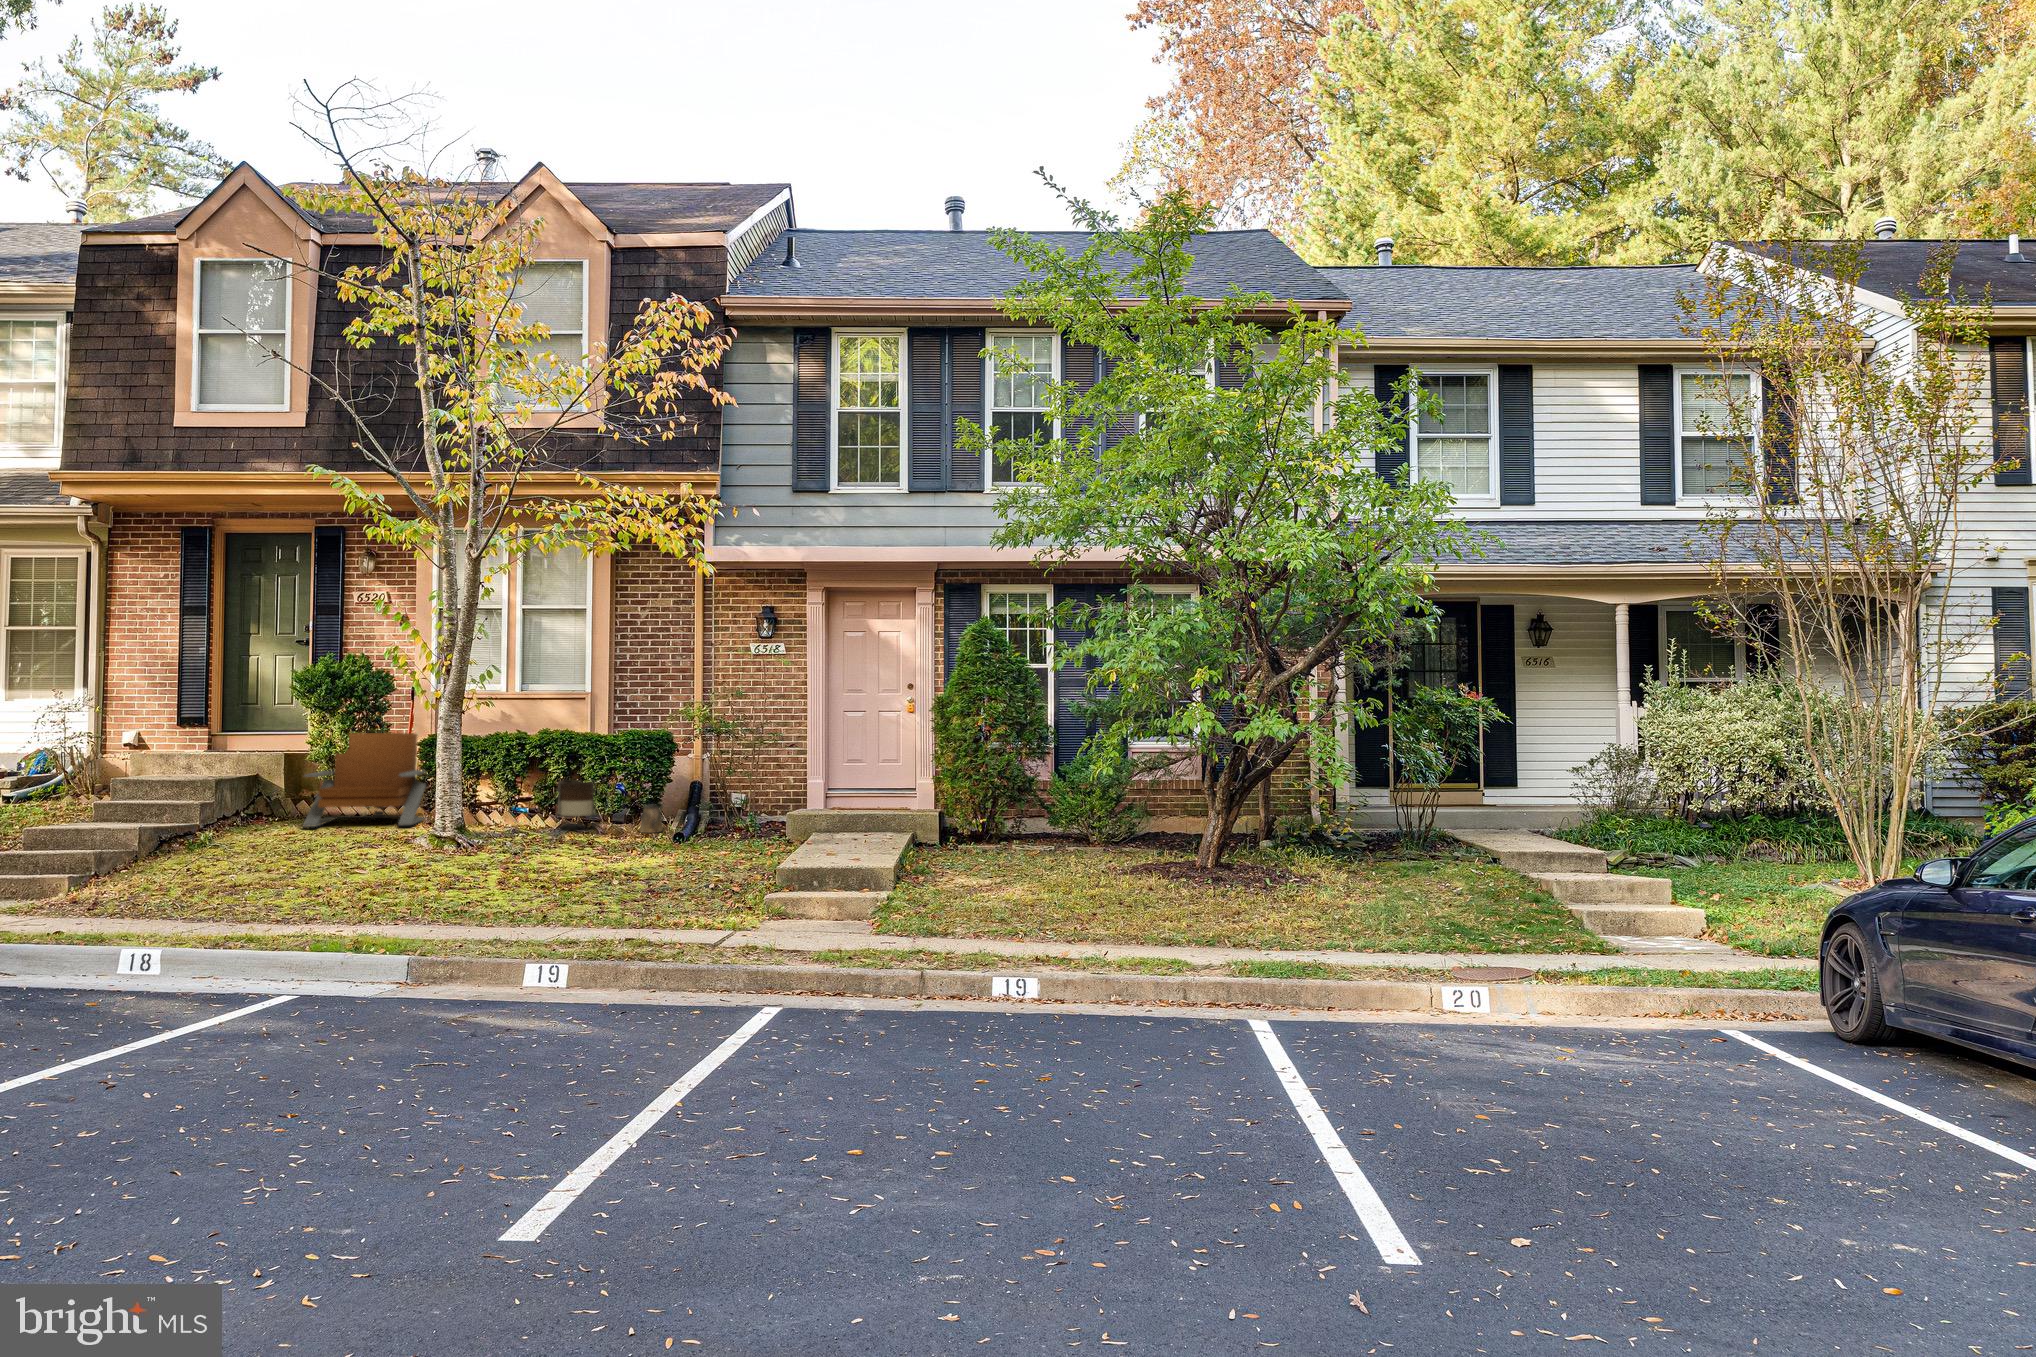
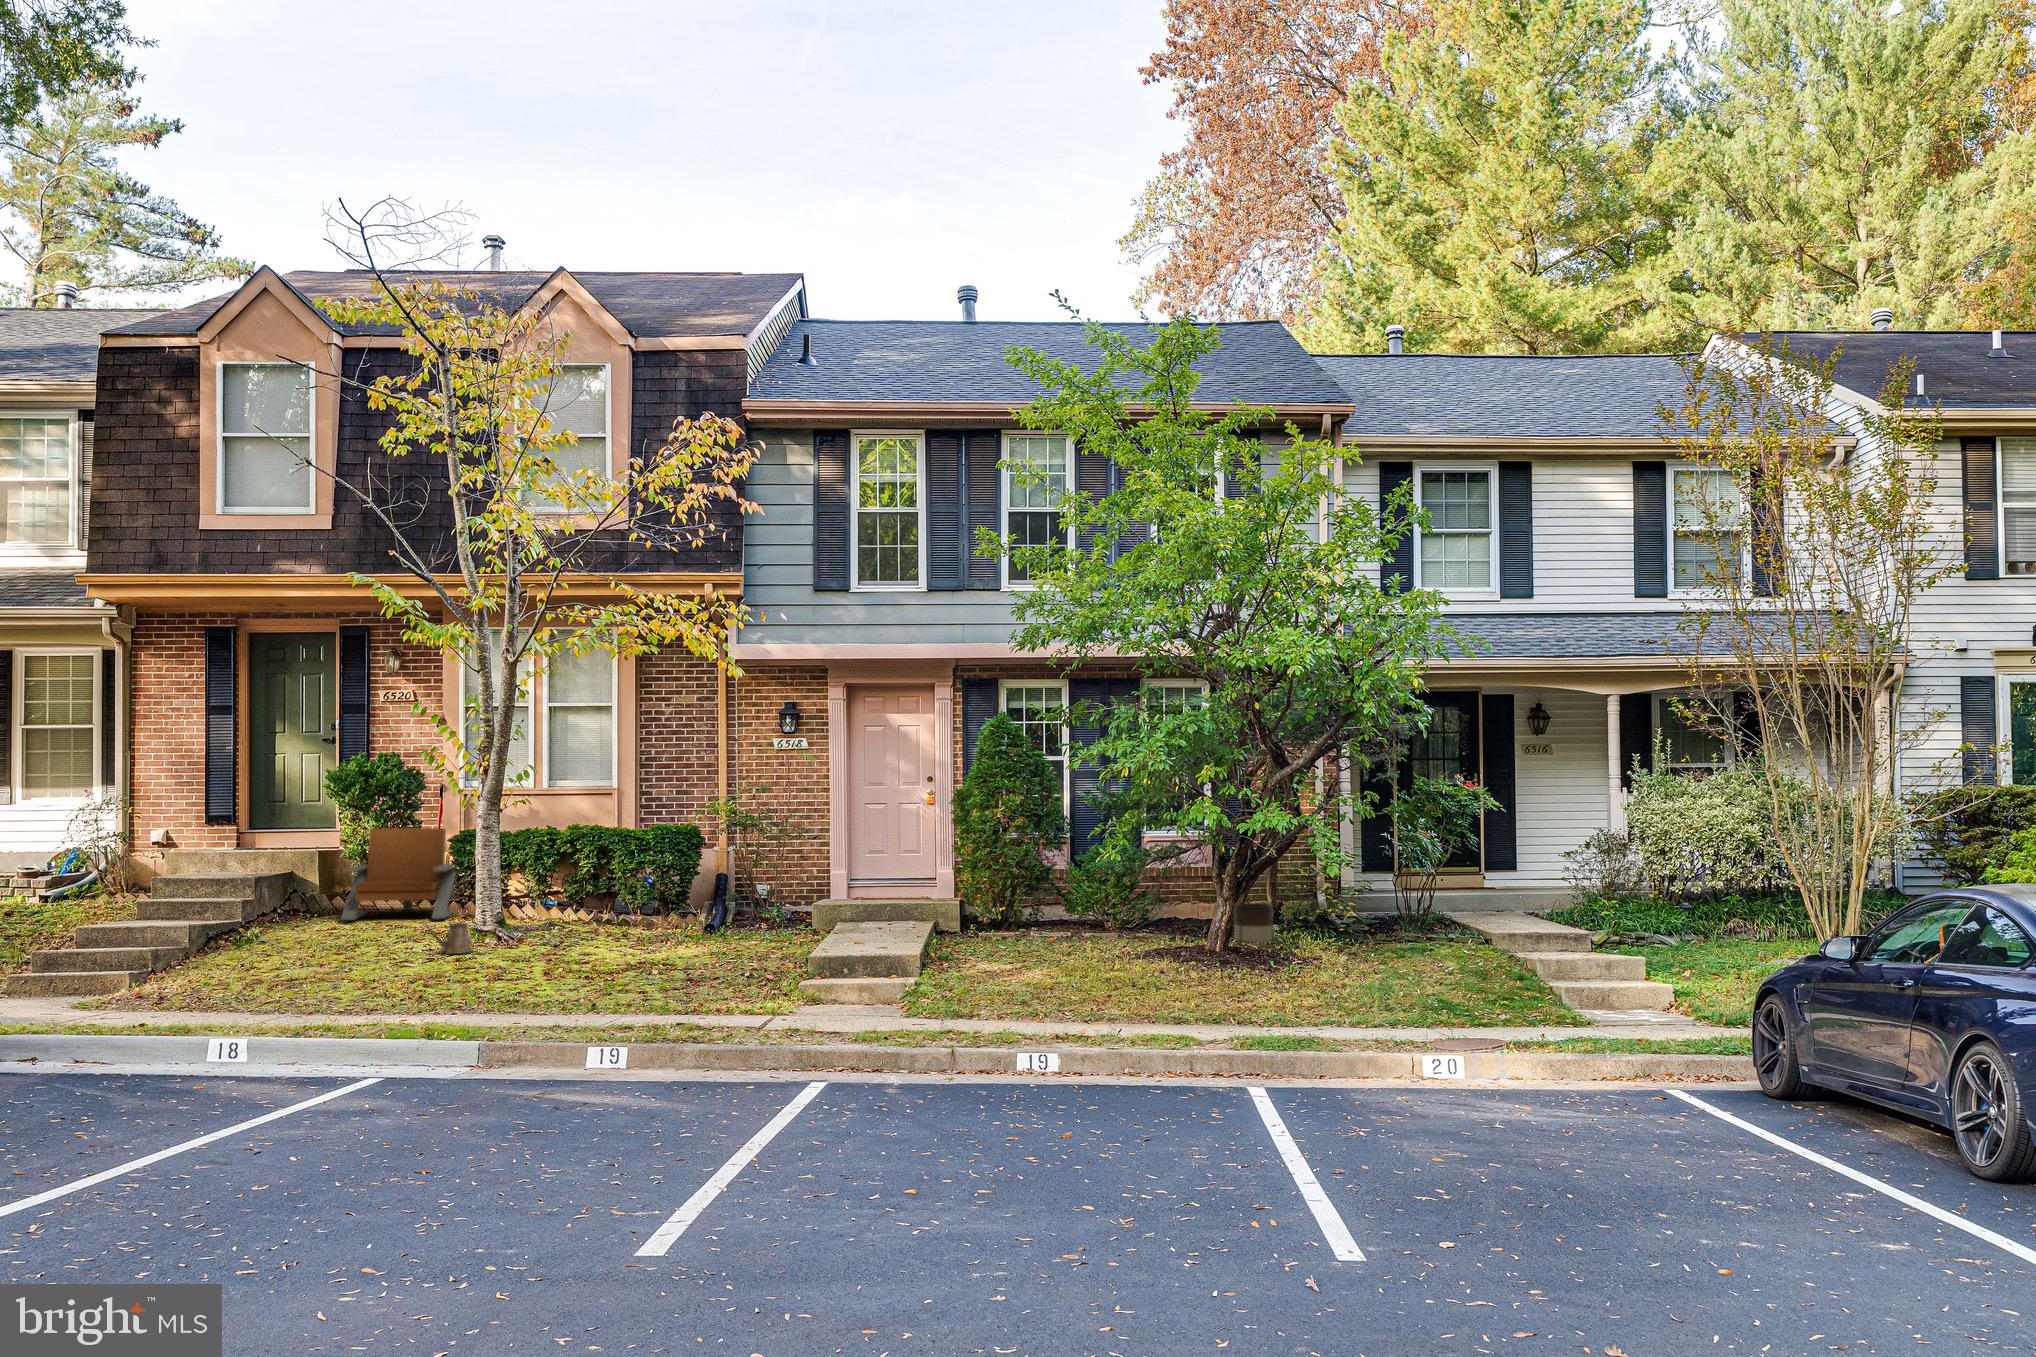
planter: present [558,780,595,826] -> present [1234,903,1274,943]
watering can: present [640,804,663,833] -> present [423,922,478,954]

